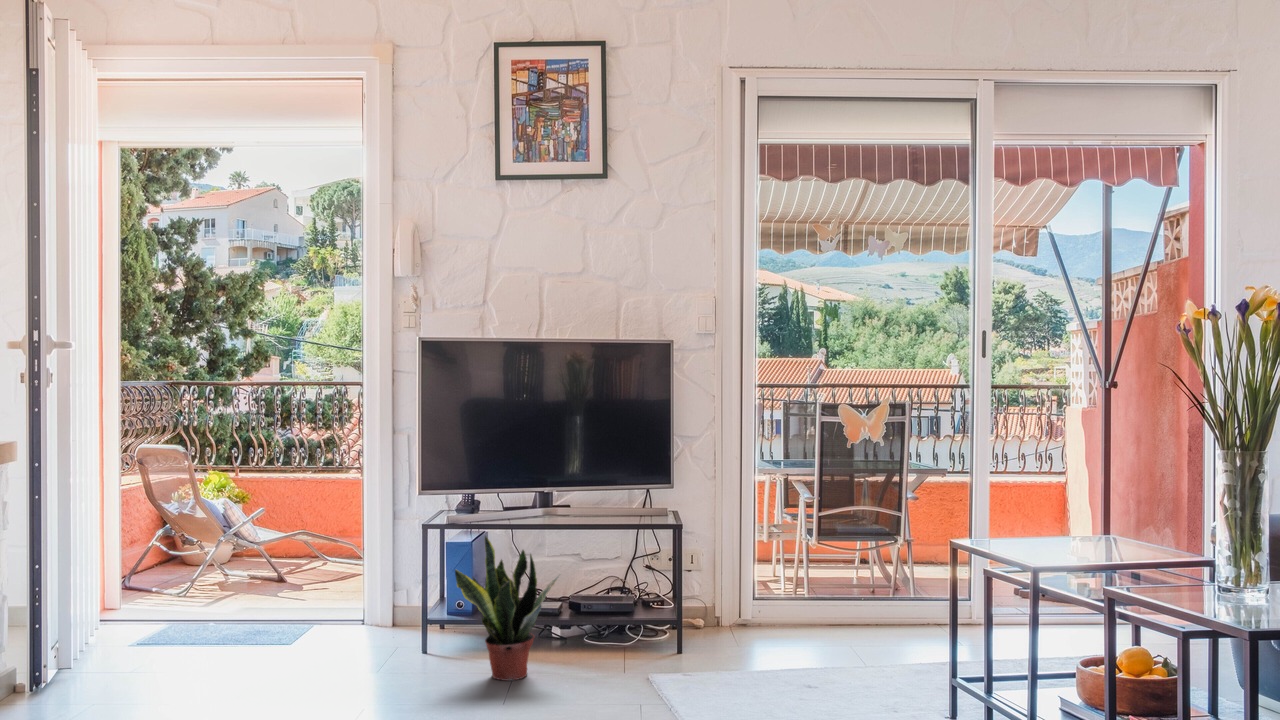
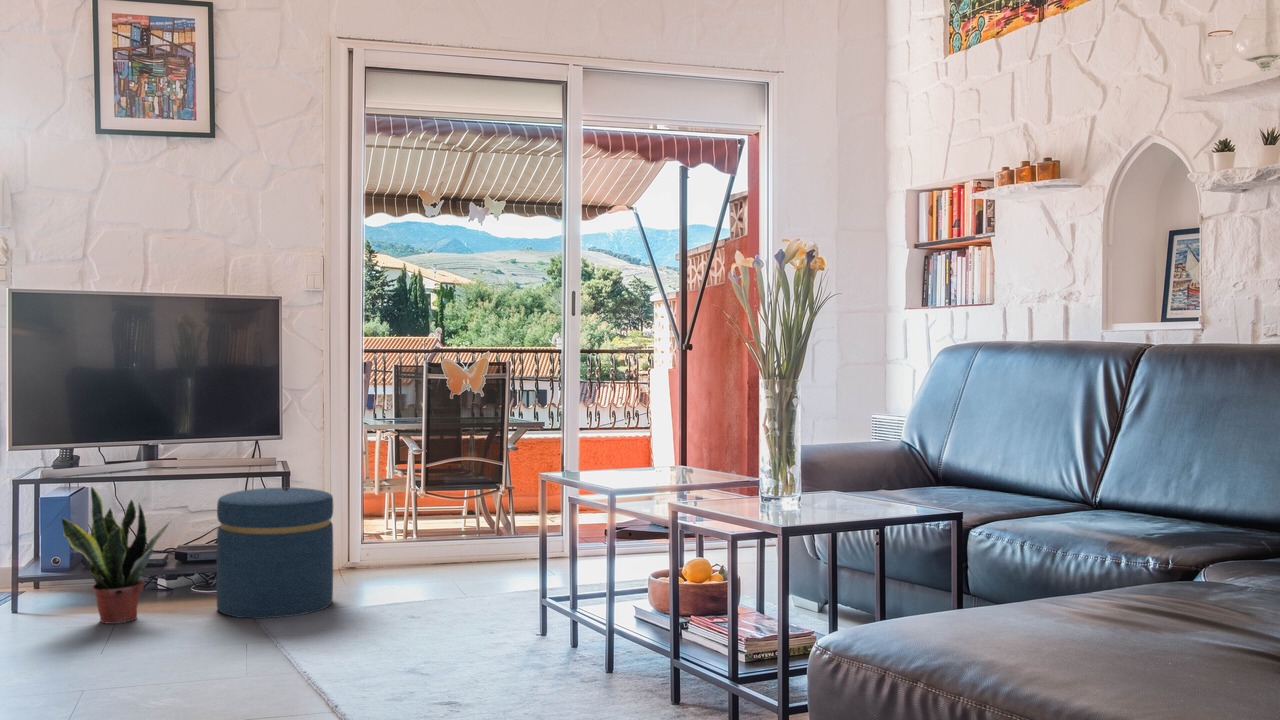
ottoman: none [605,542,724,690] -> present [216,488,333,618]

